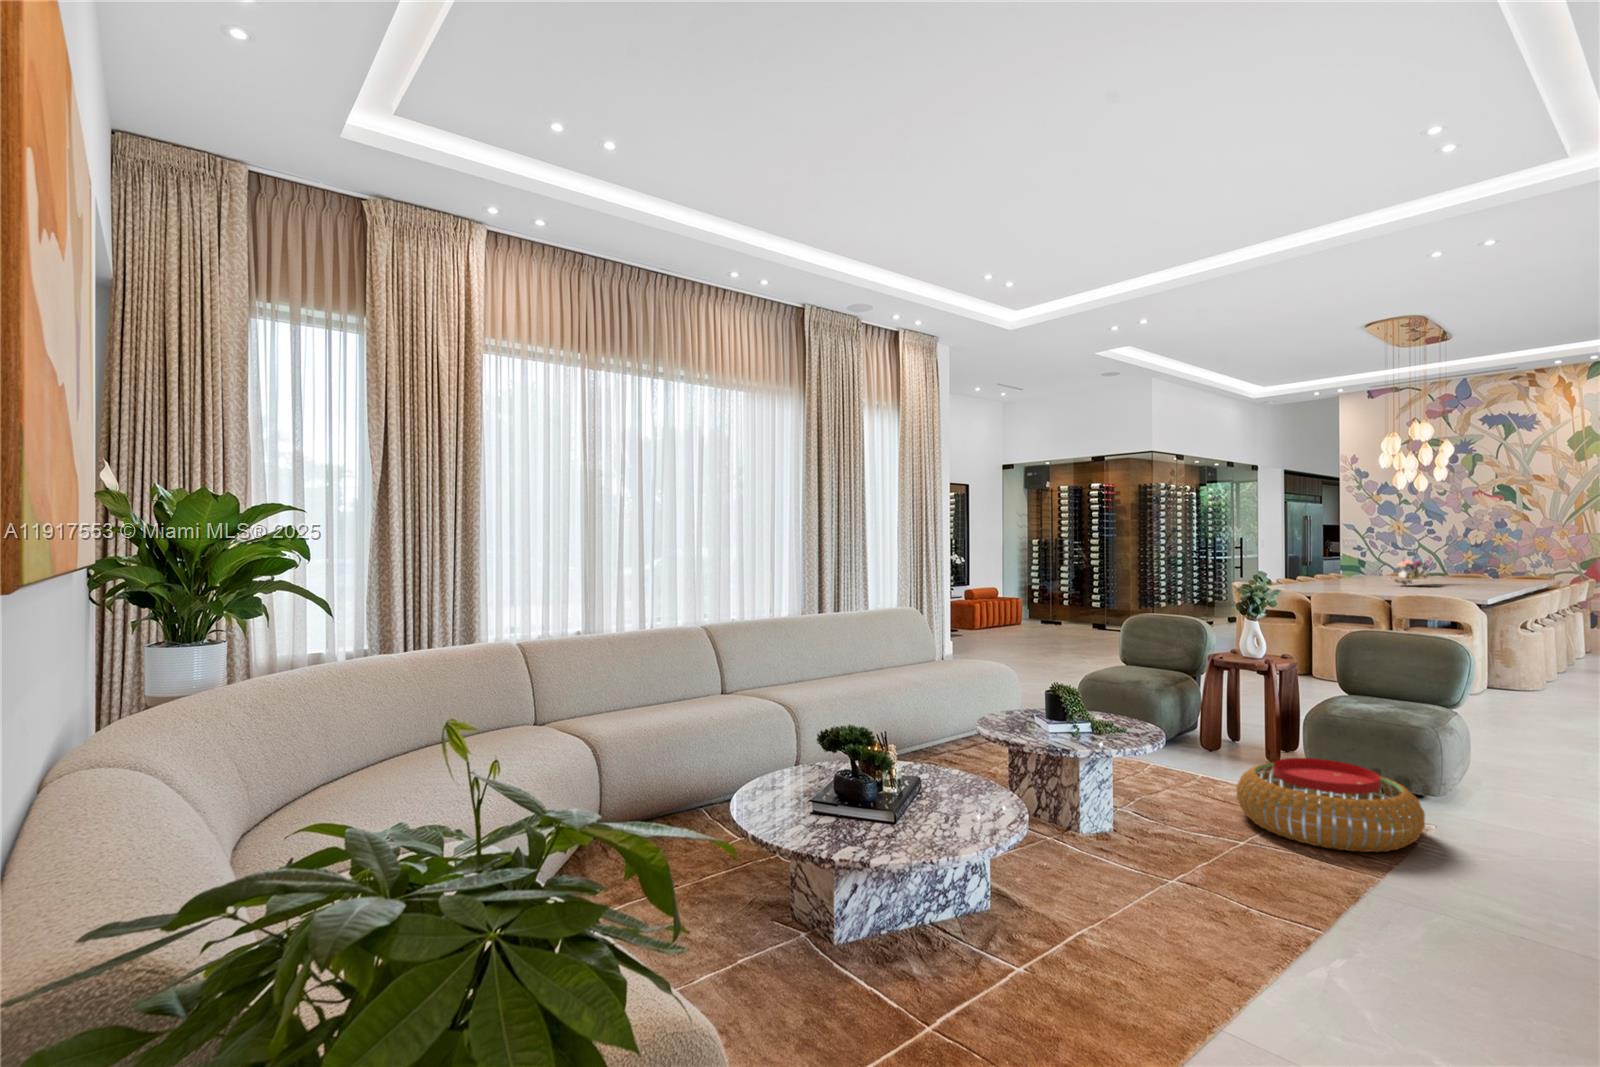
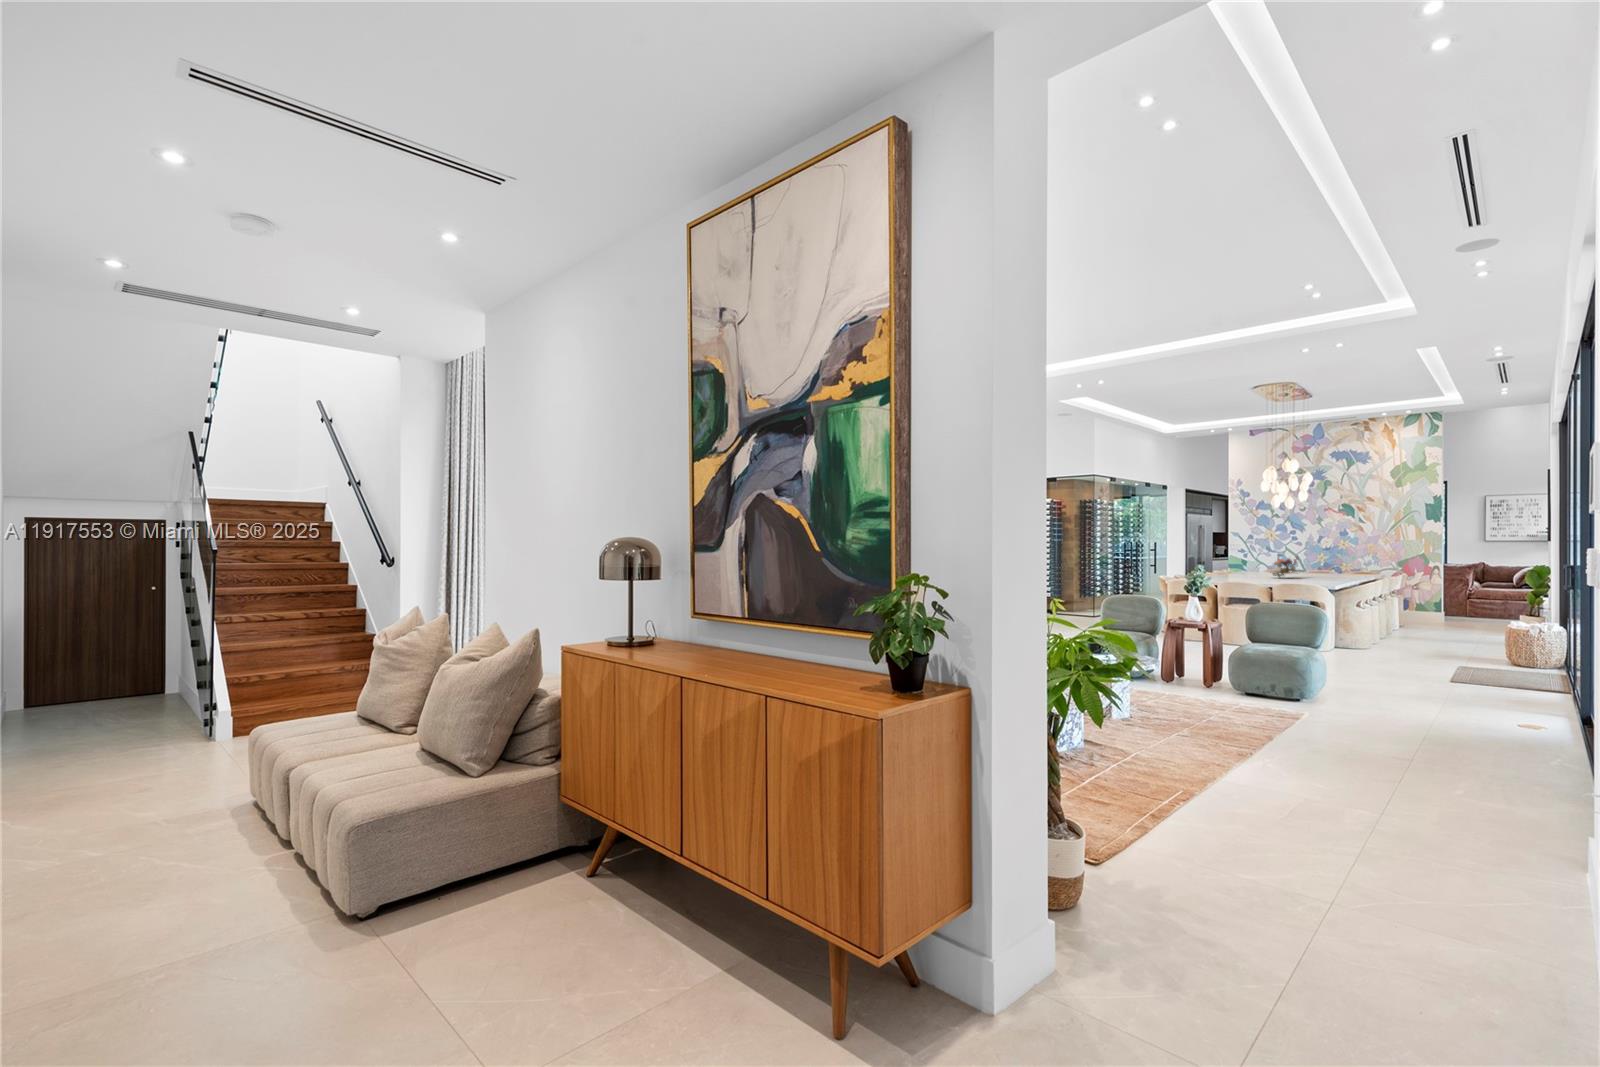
pouf: present [1236,758,1425,852] -> none [1195,676,1304,725]

